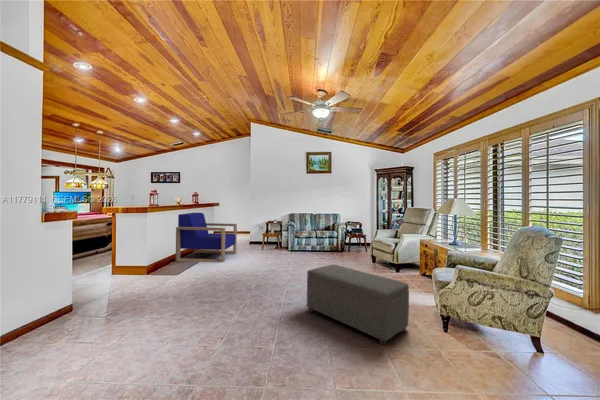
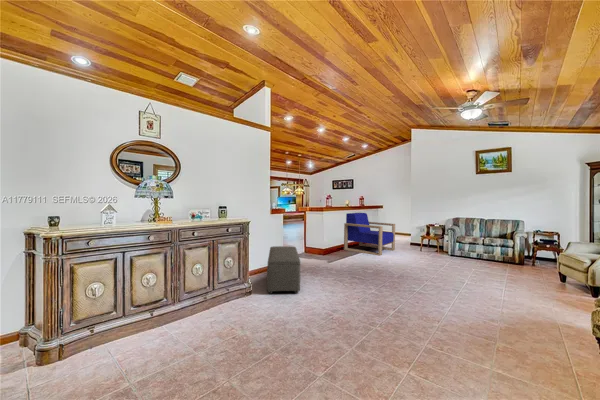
ottoman: present [307,265,409,345] -> present [267,246,300,294]

